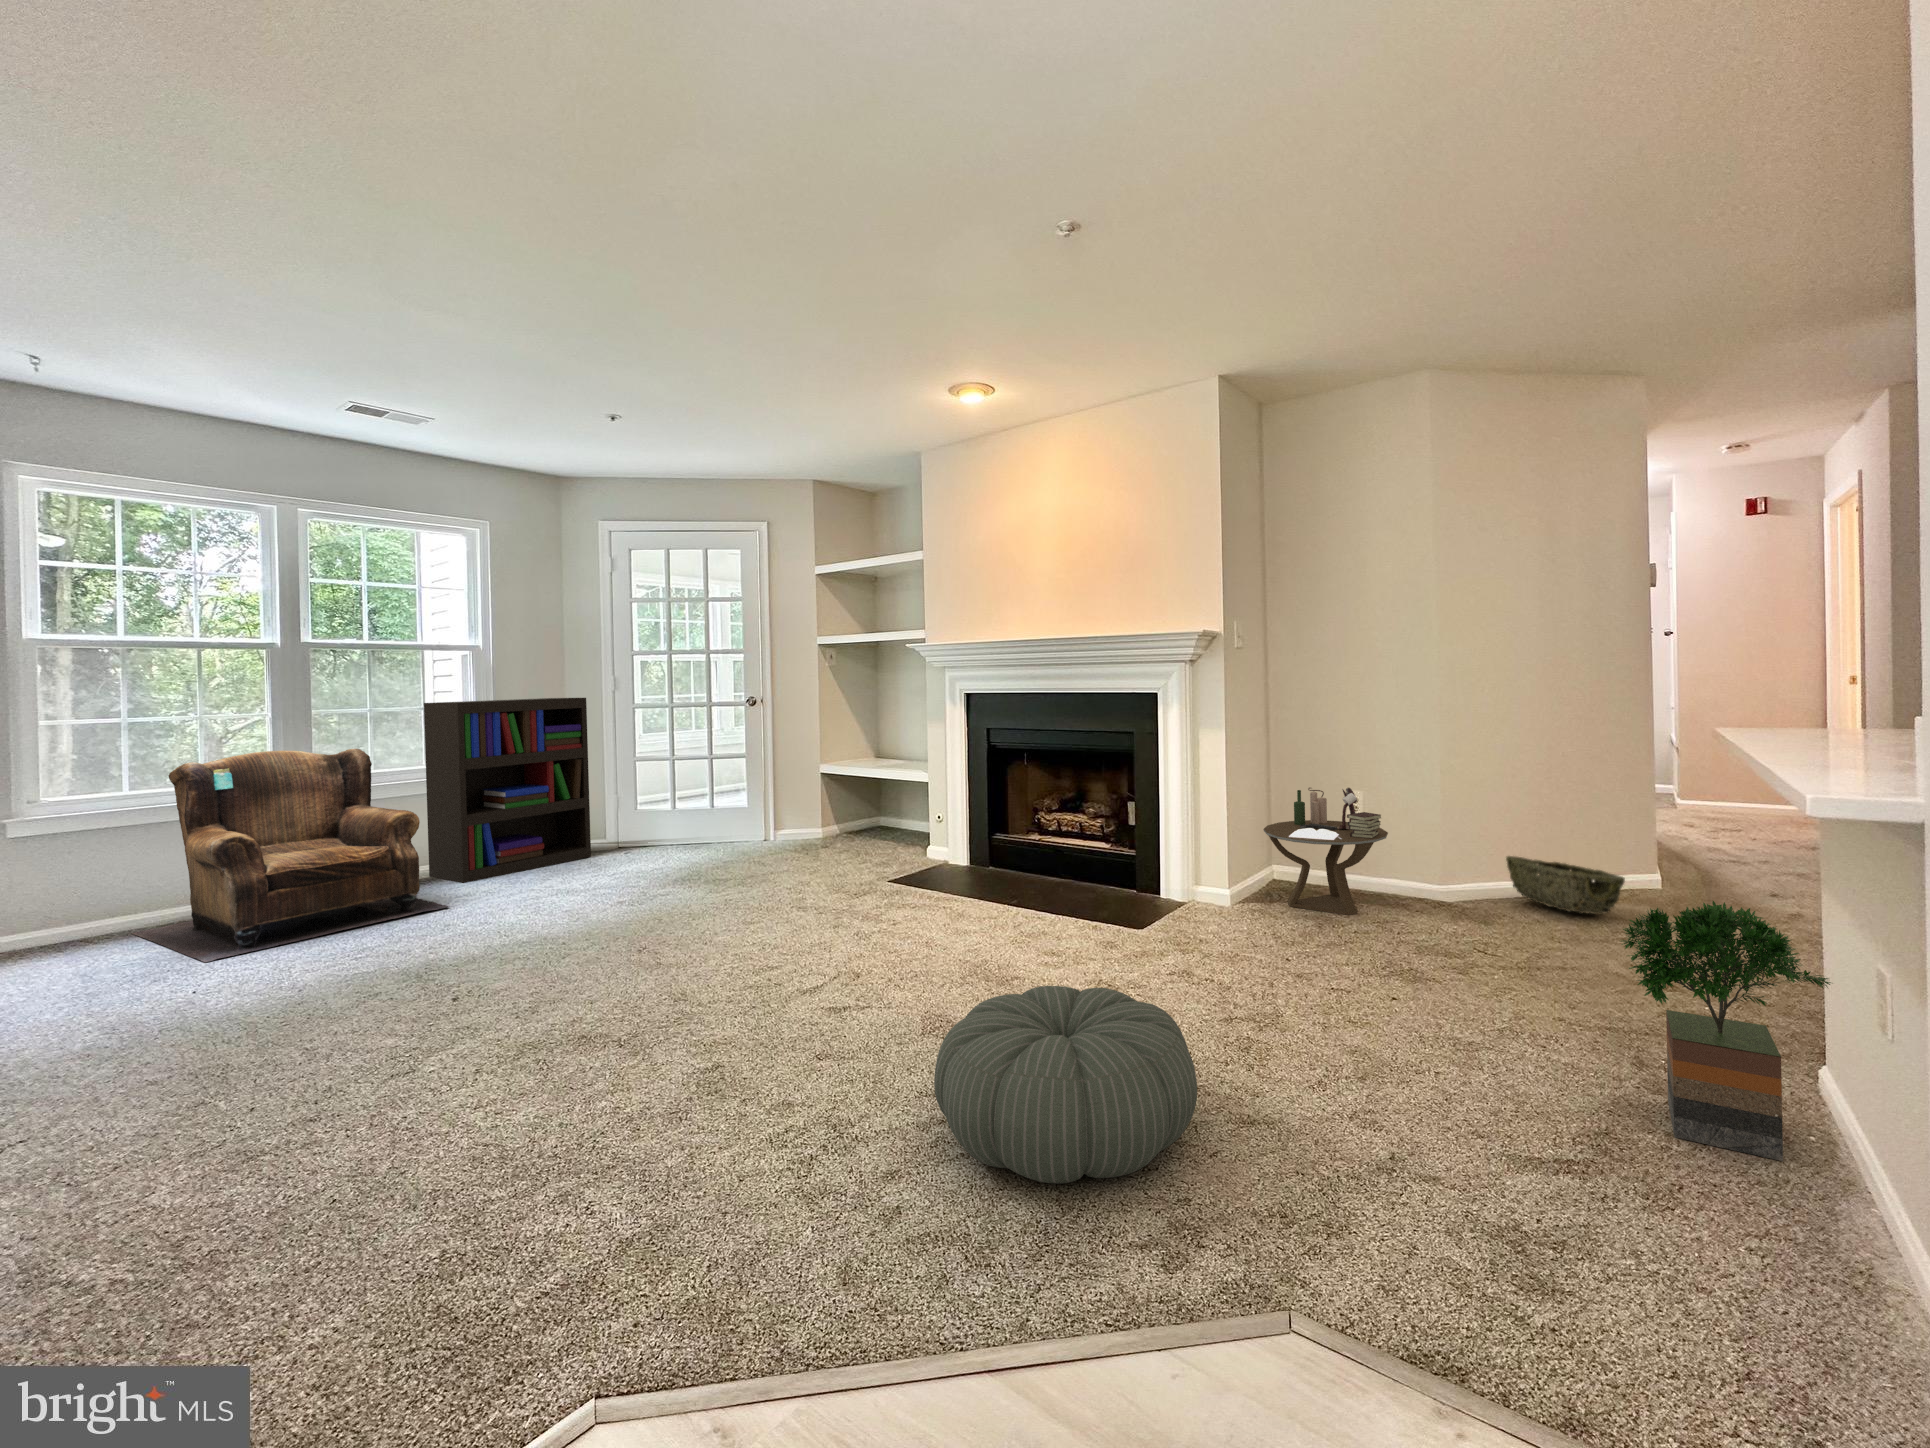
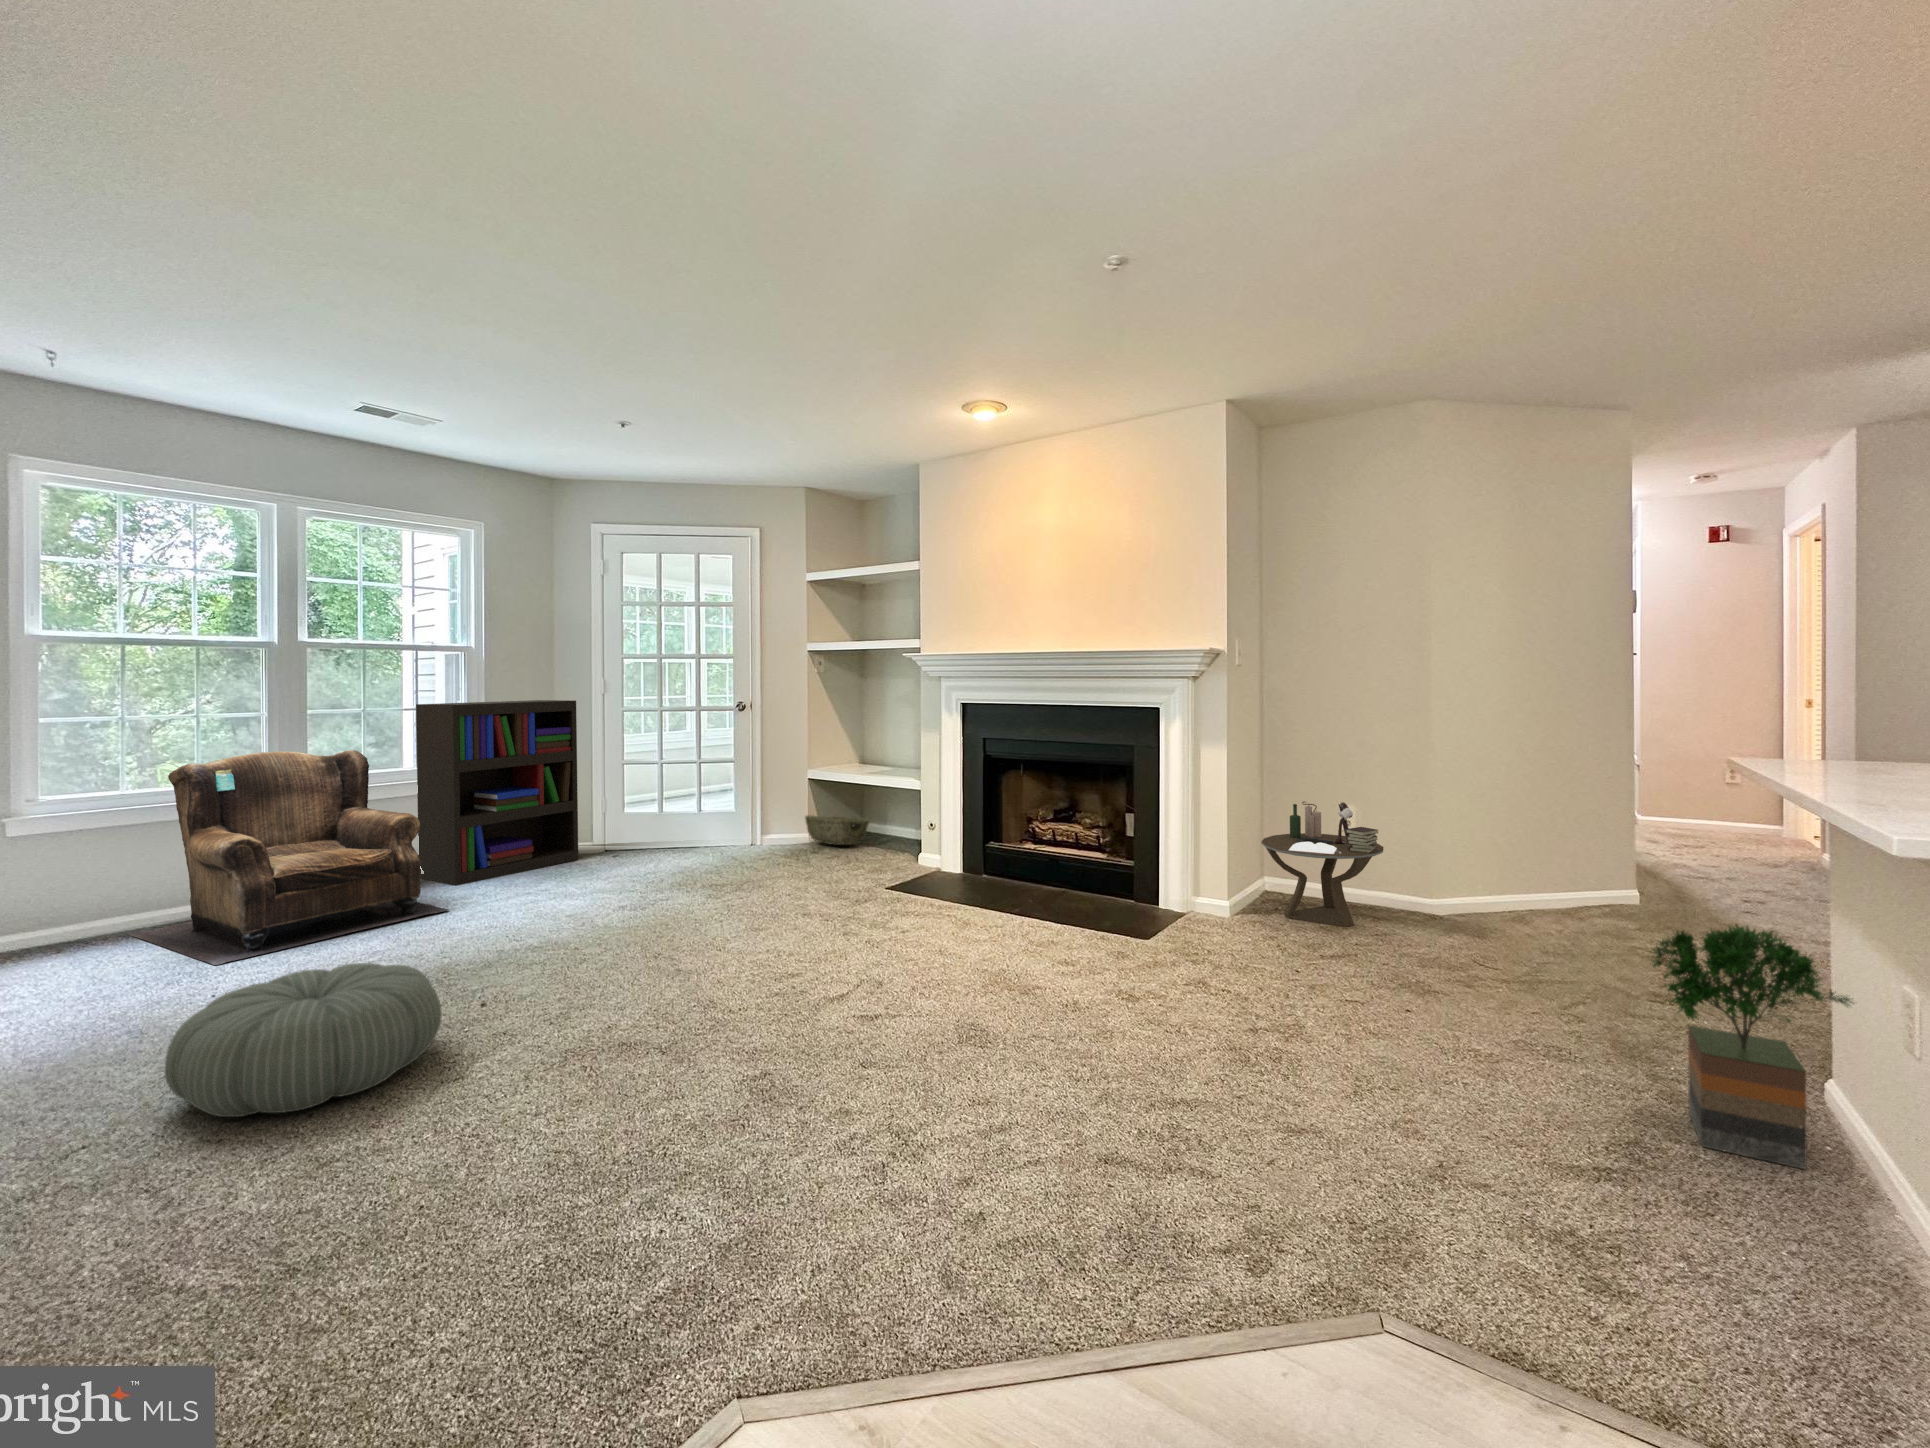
woven basket: present [1506,856,1625,915] -> present [805,816,869,845]
pouf: present [934,986,1197,1183] -> present [165,963,442,1117]

